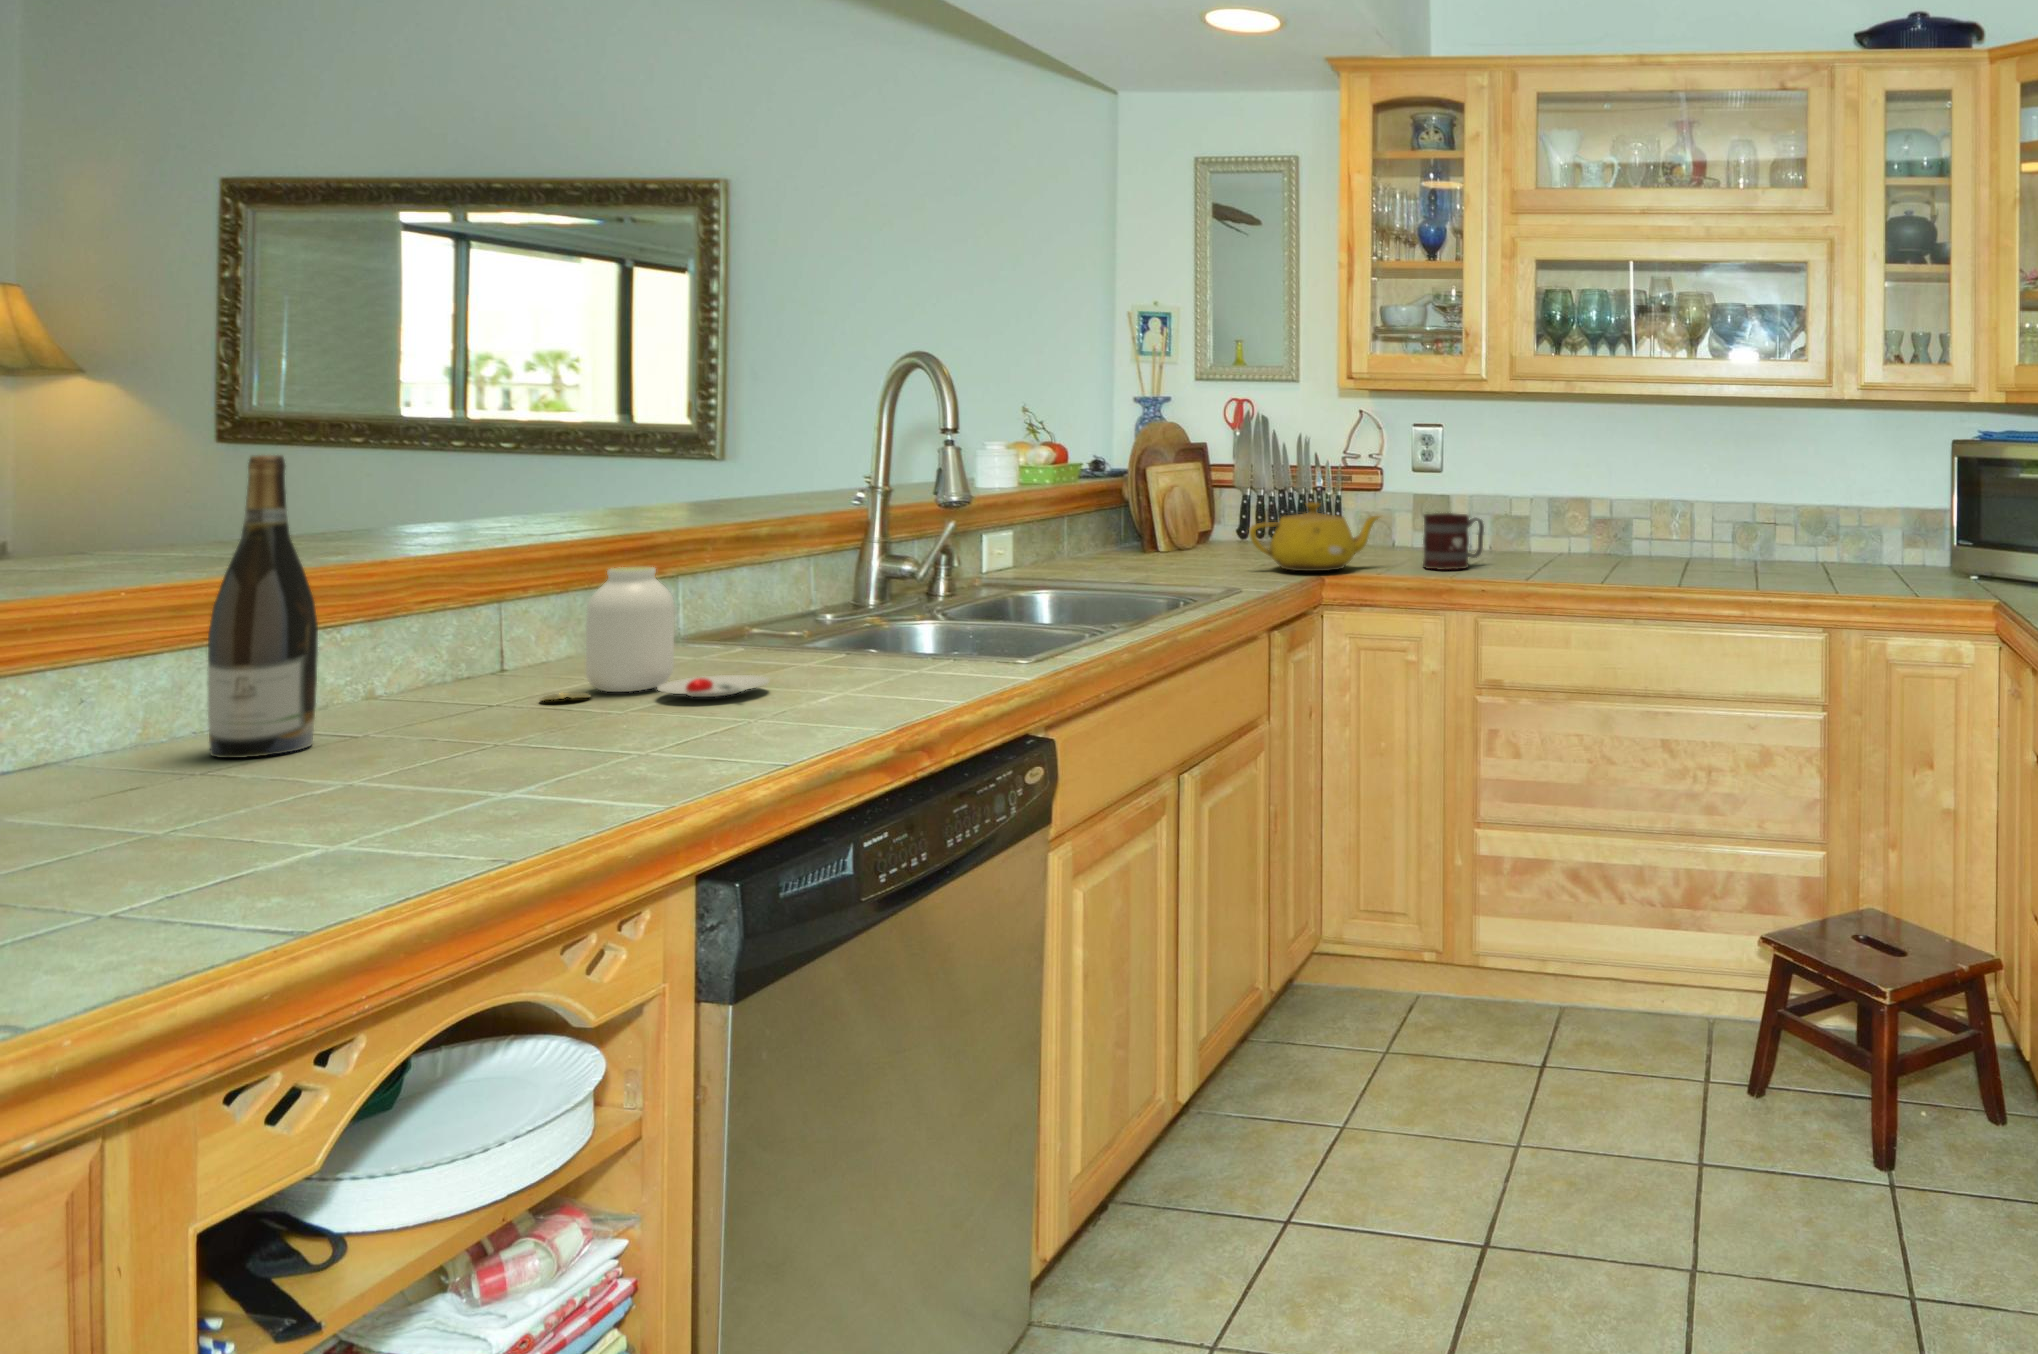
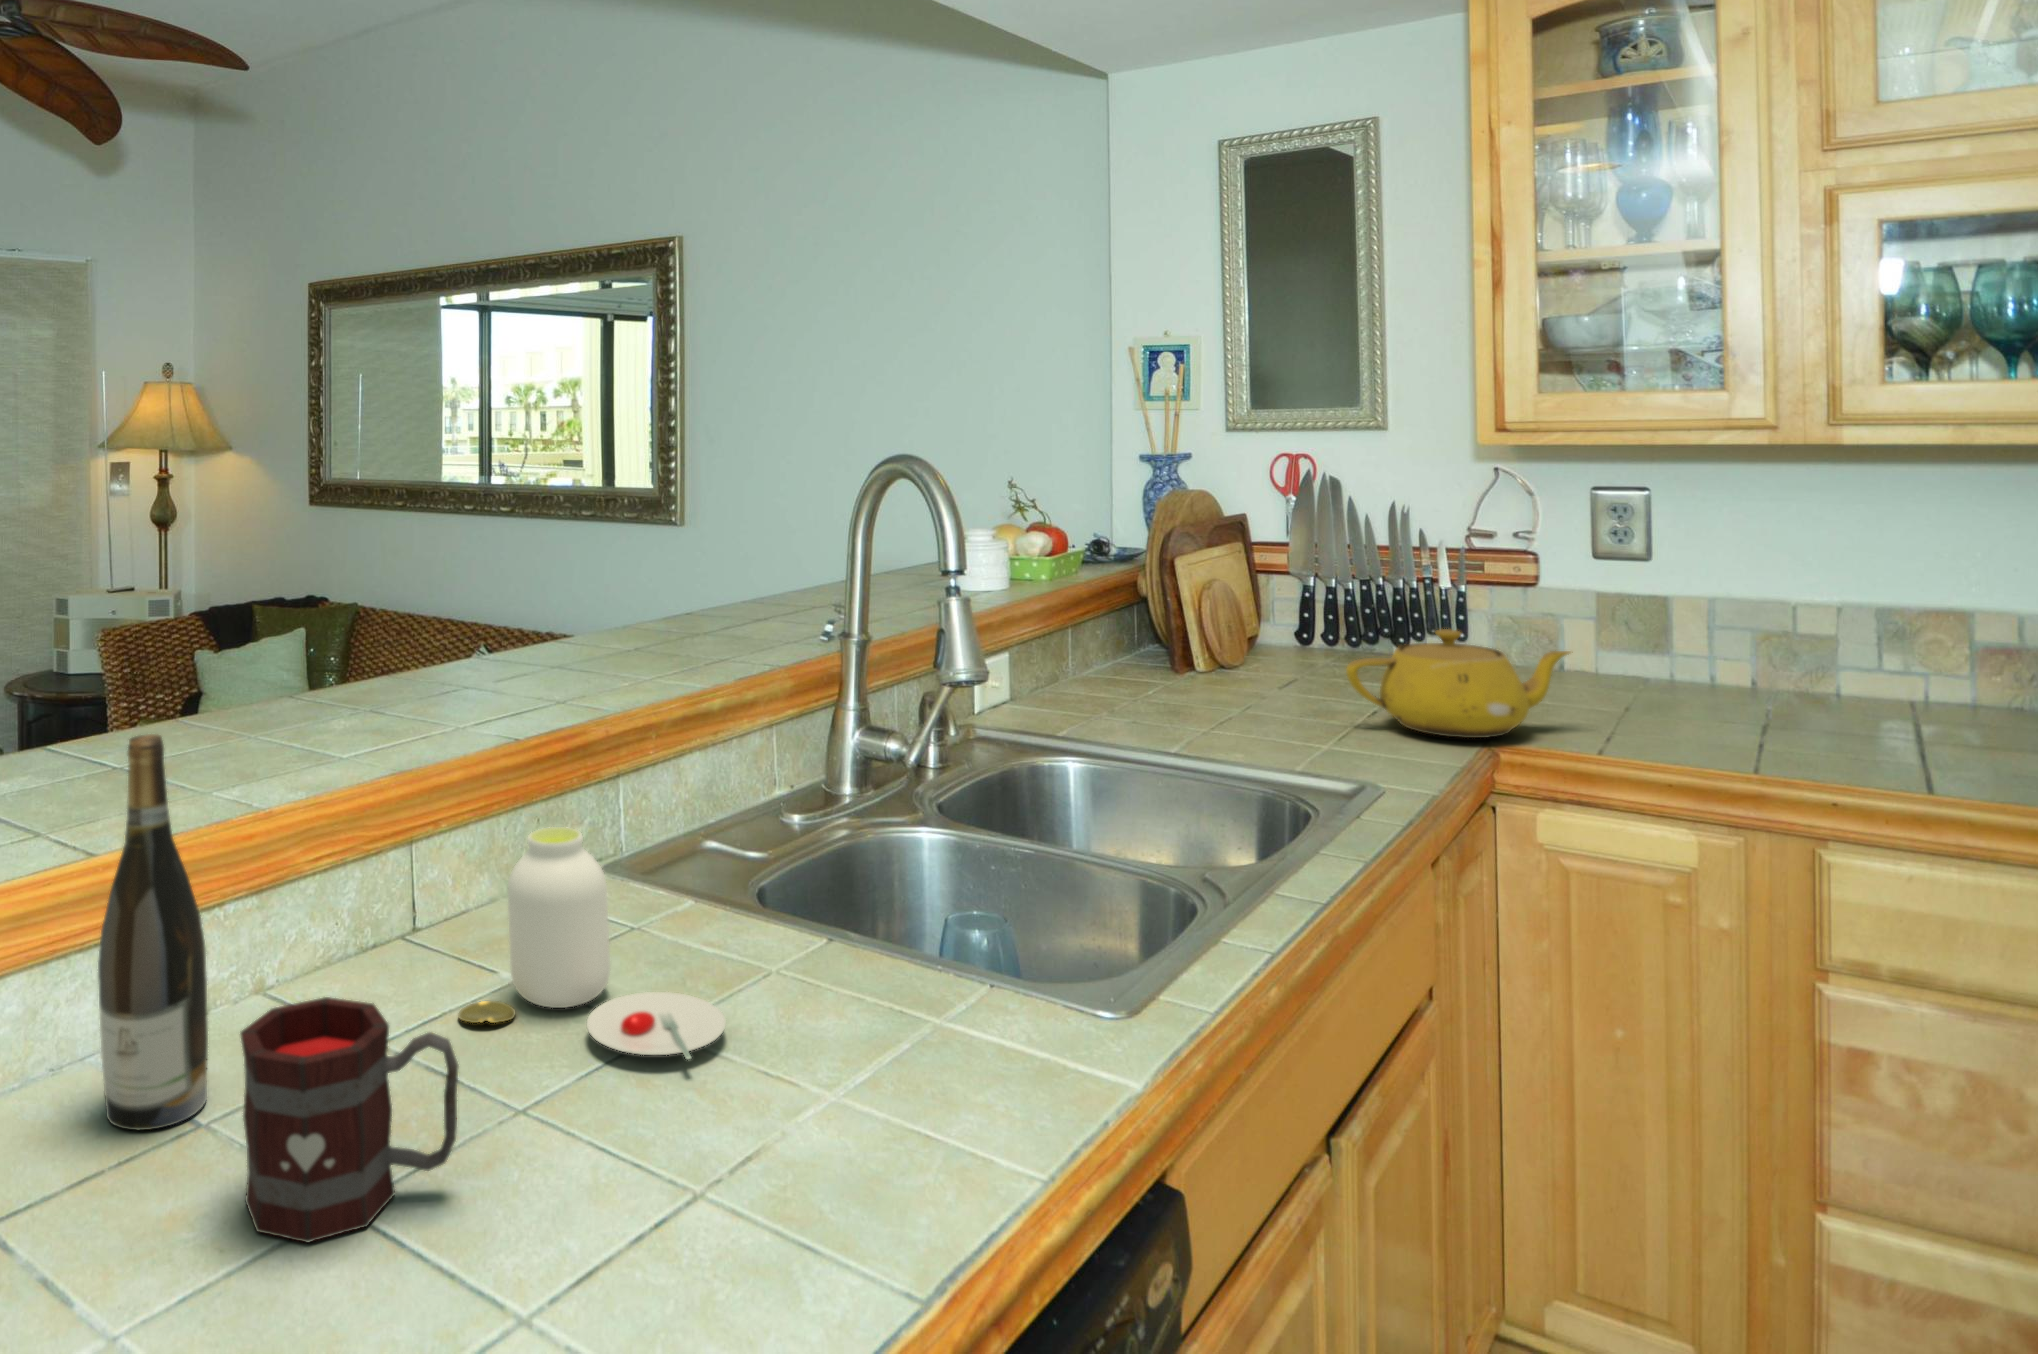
mug: present [1423,513,1484,570] -> present [240,997,458,1243]

